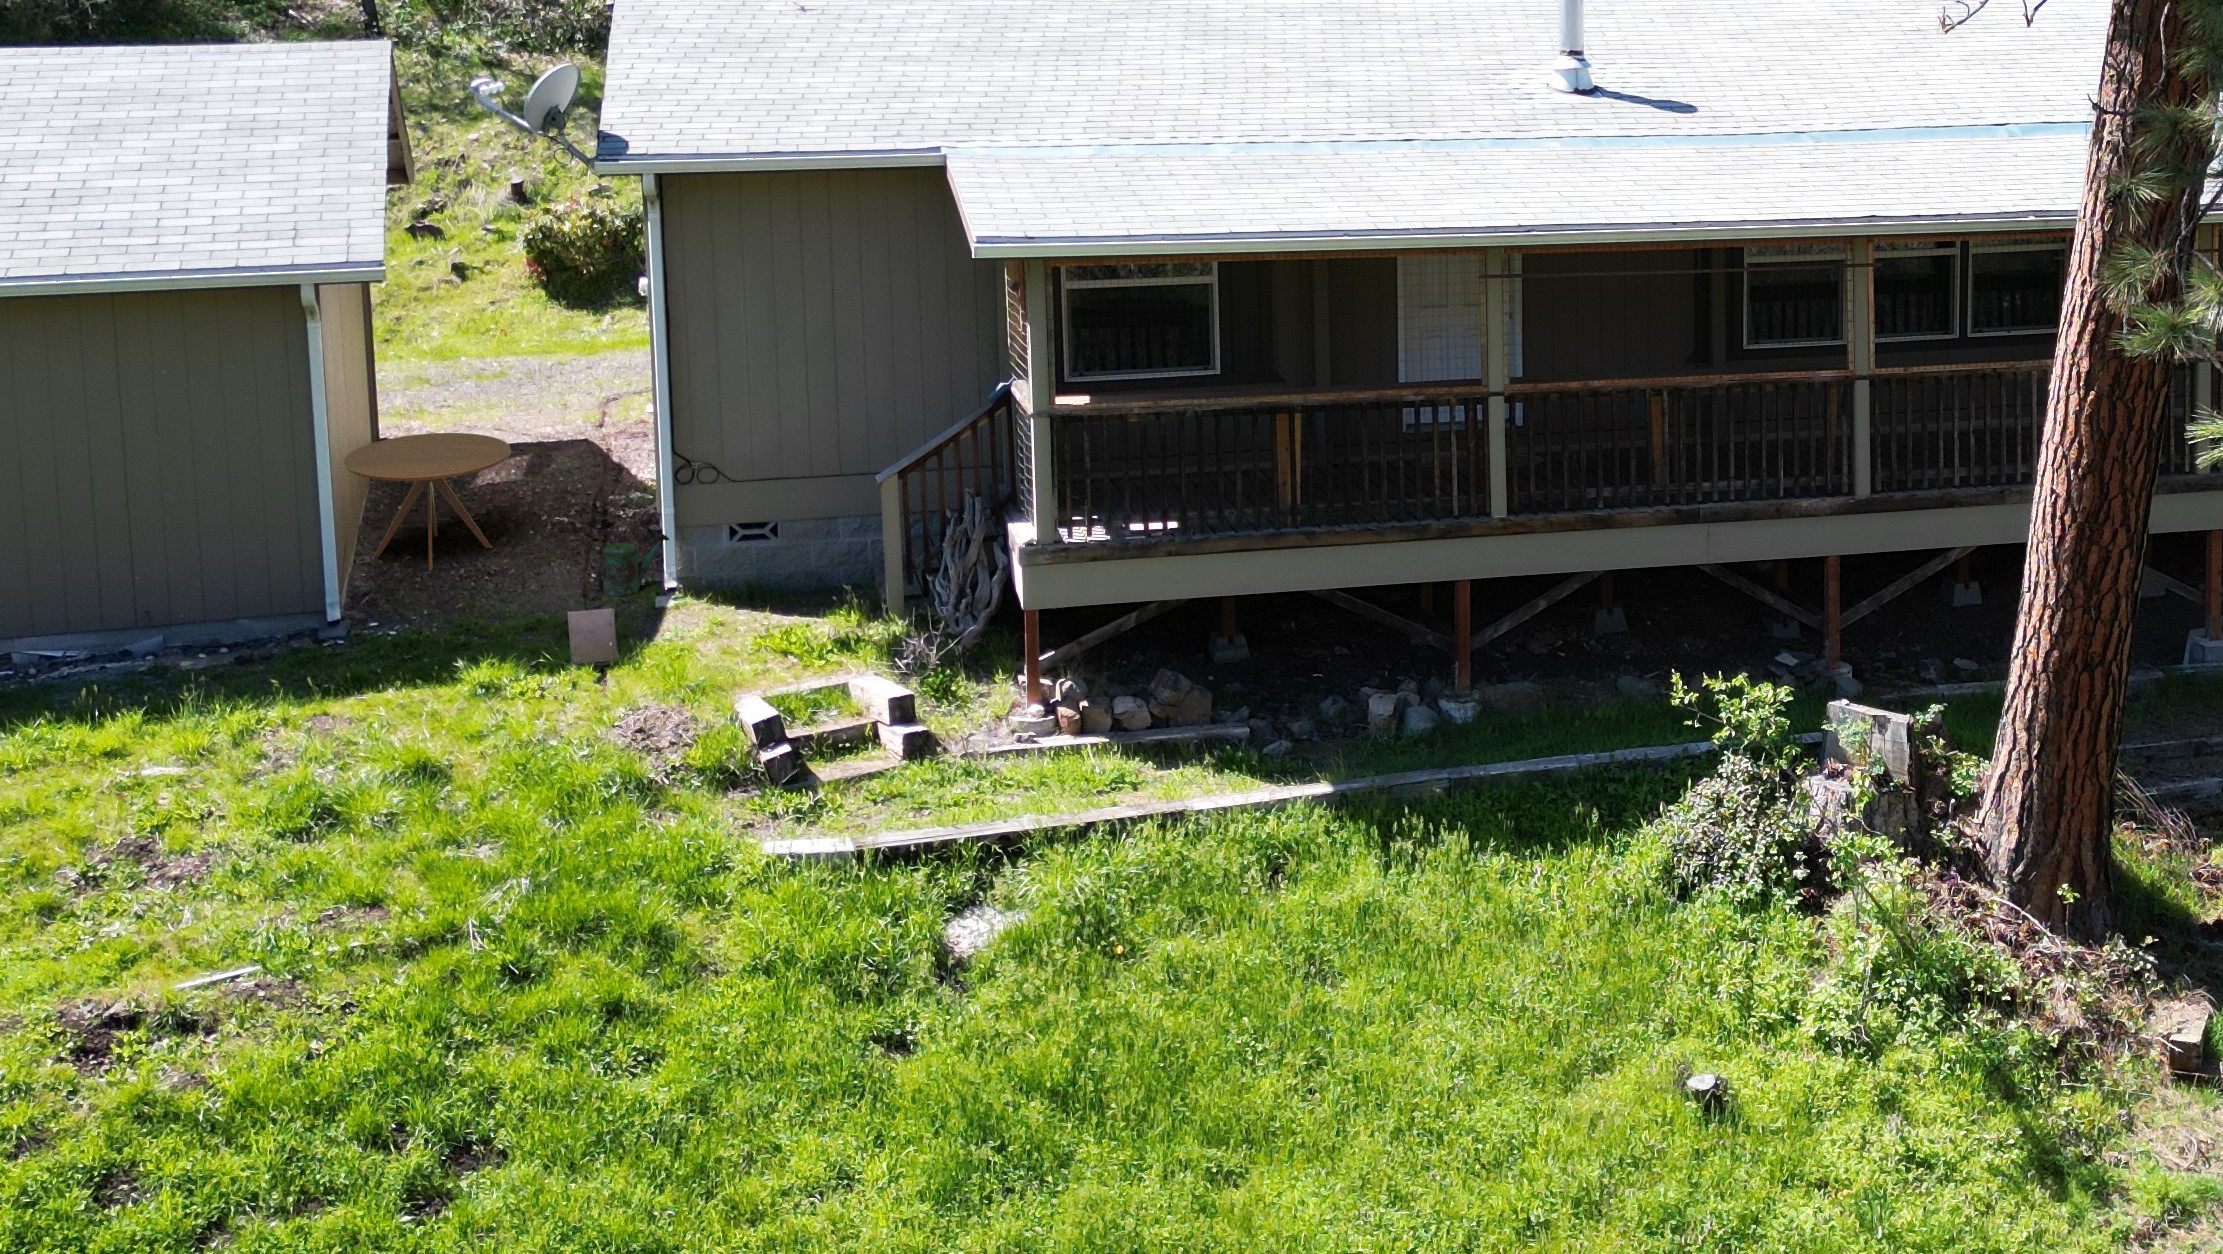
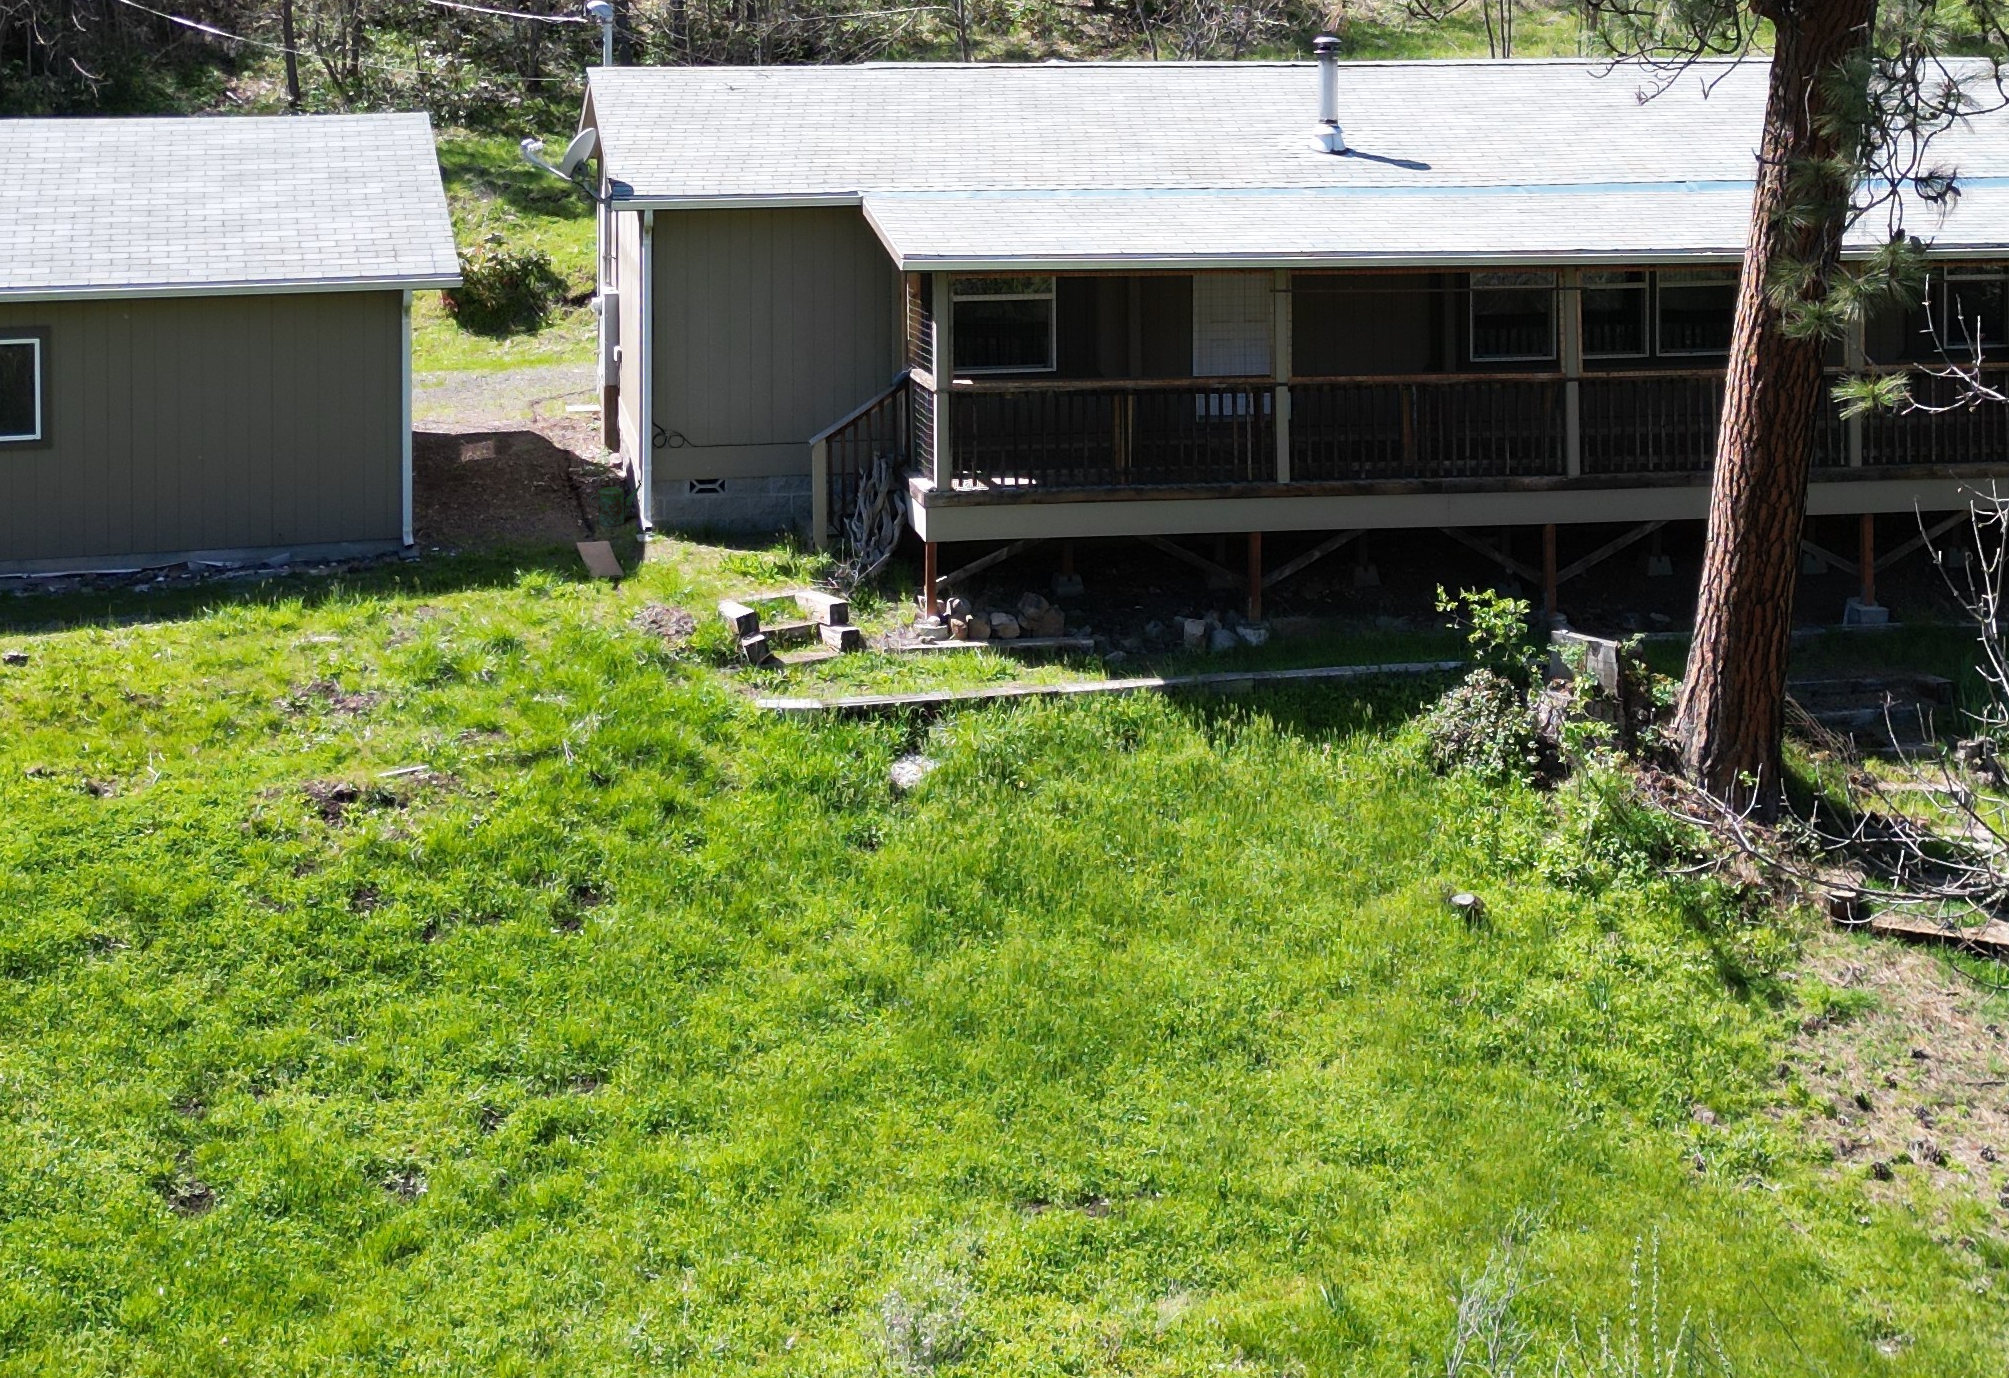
round table: present [344,433,511,570] -> none [406,402,524,504]

